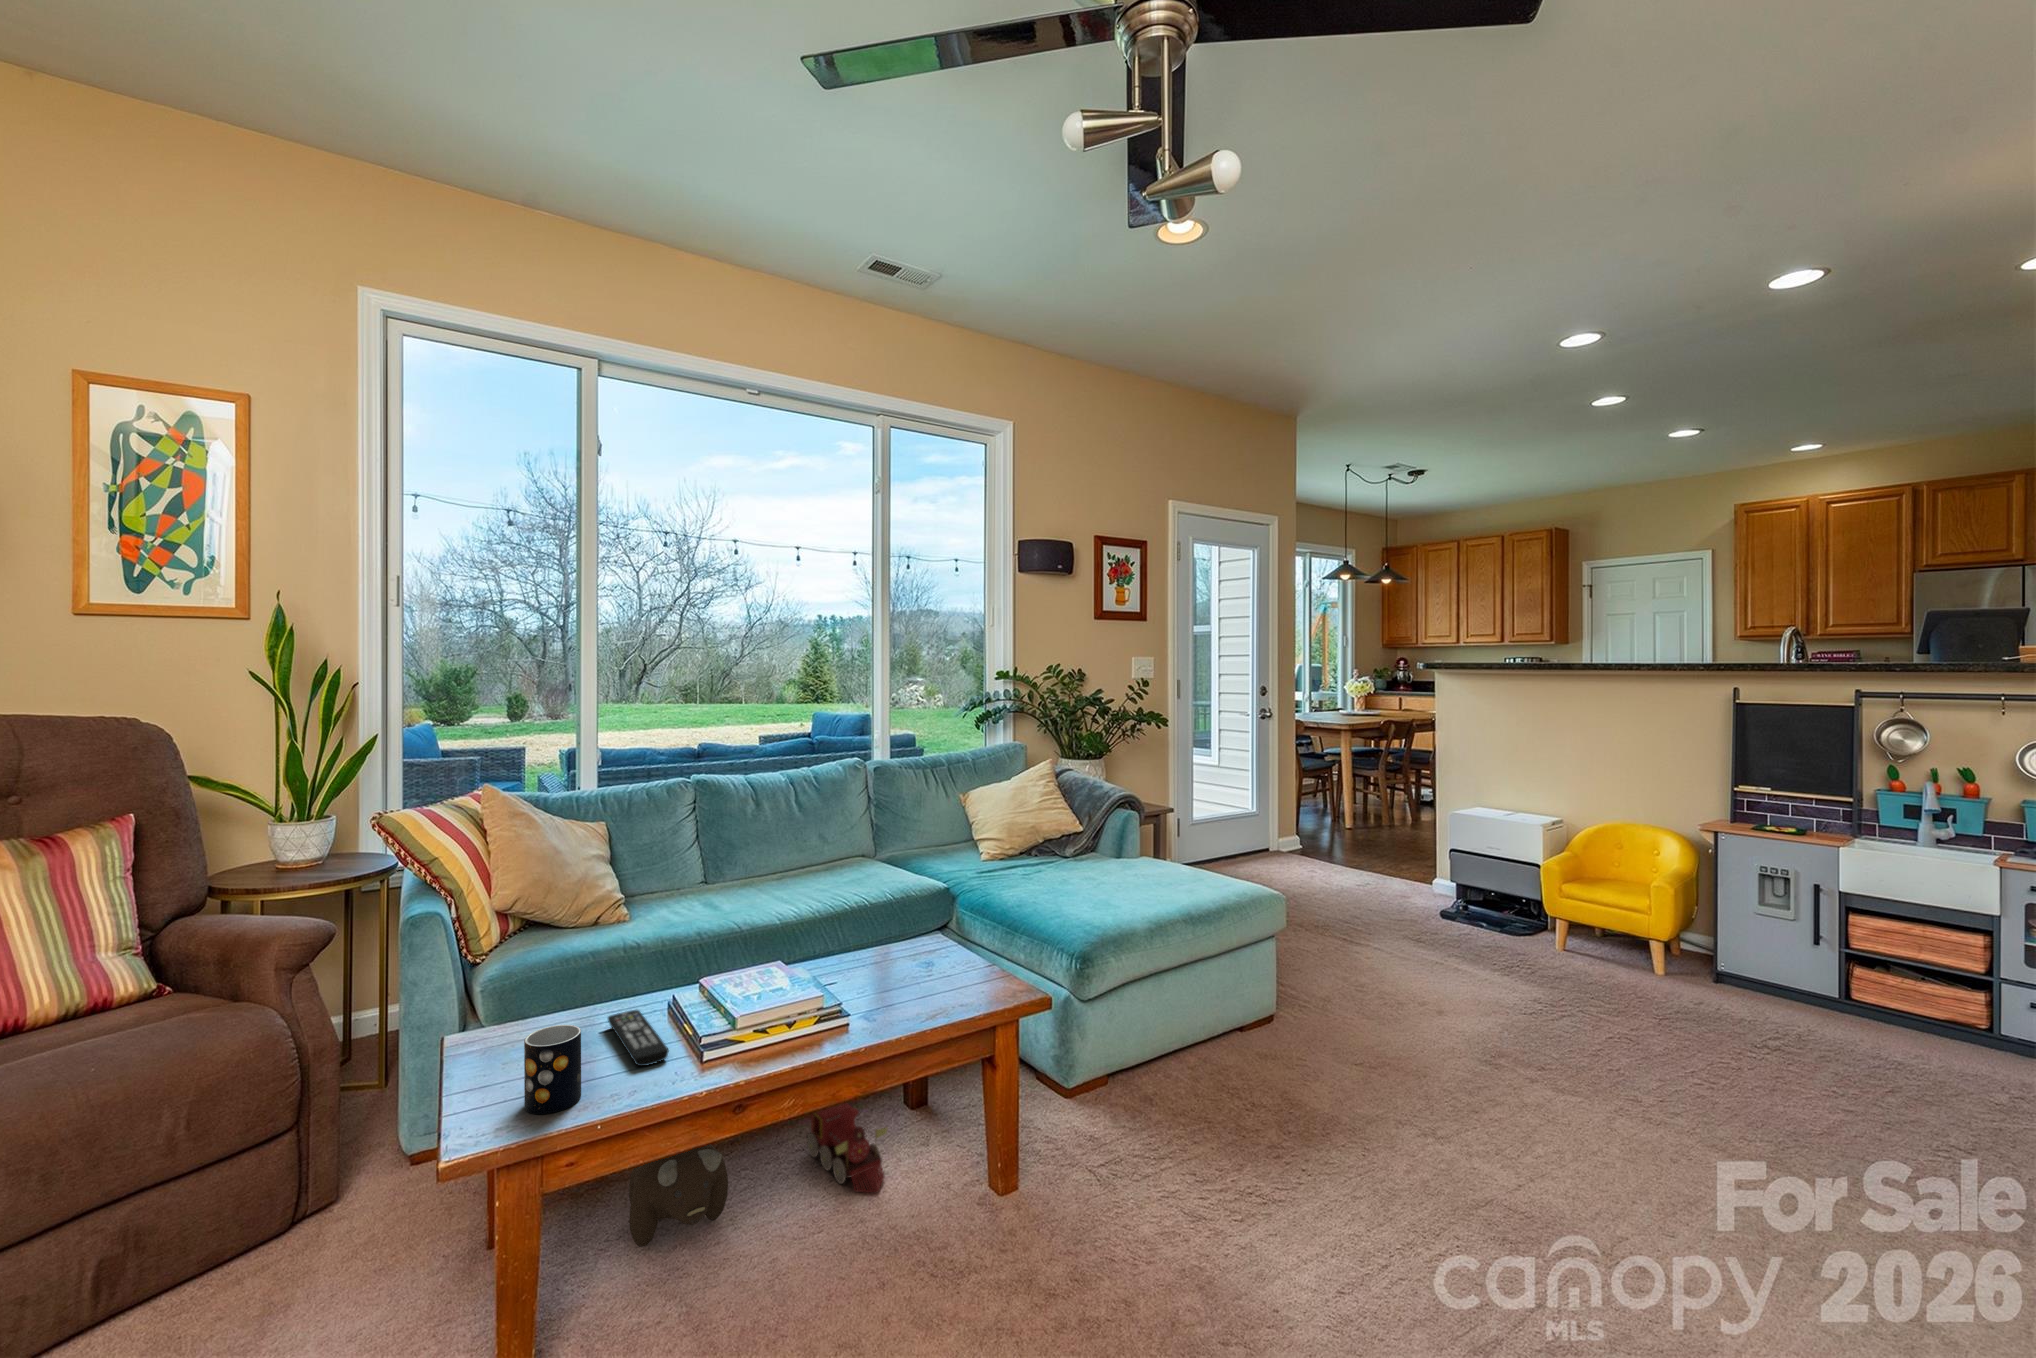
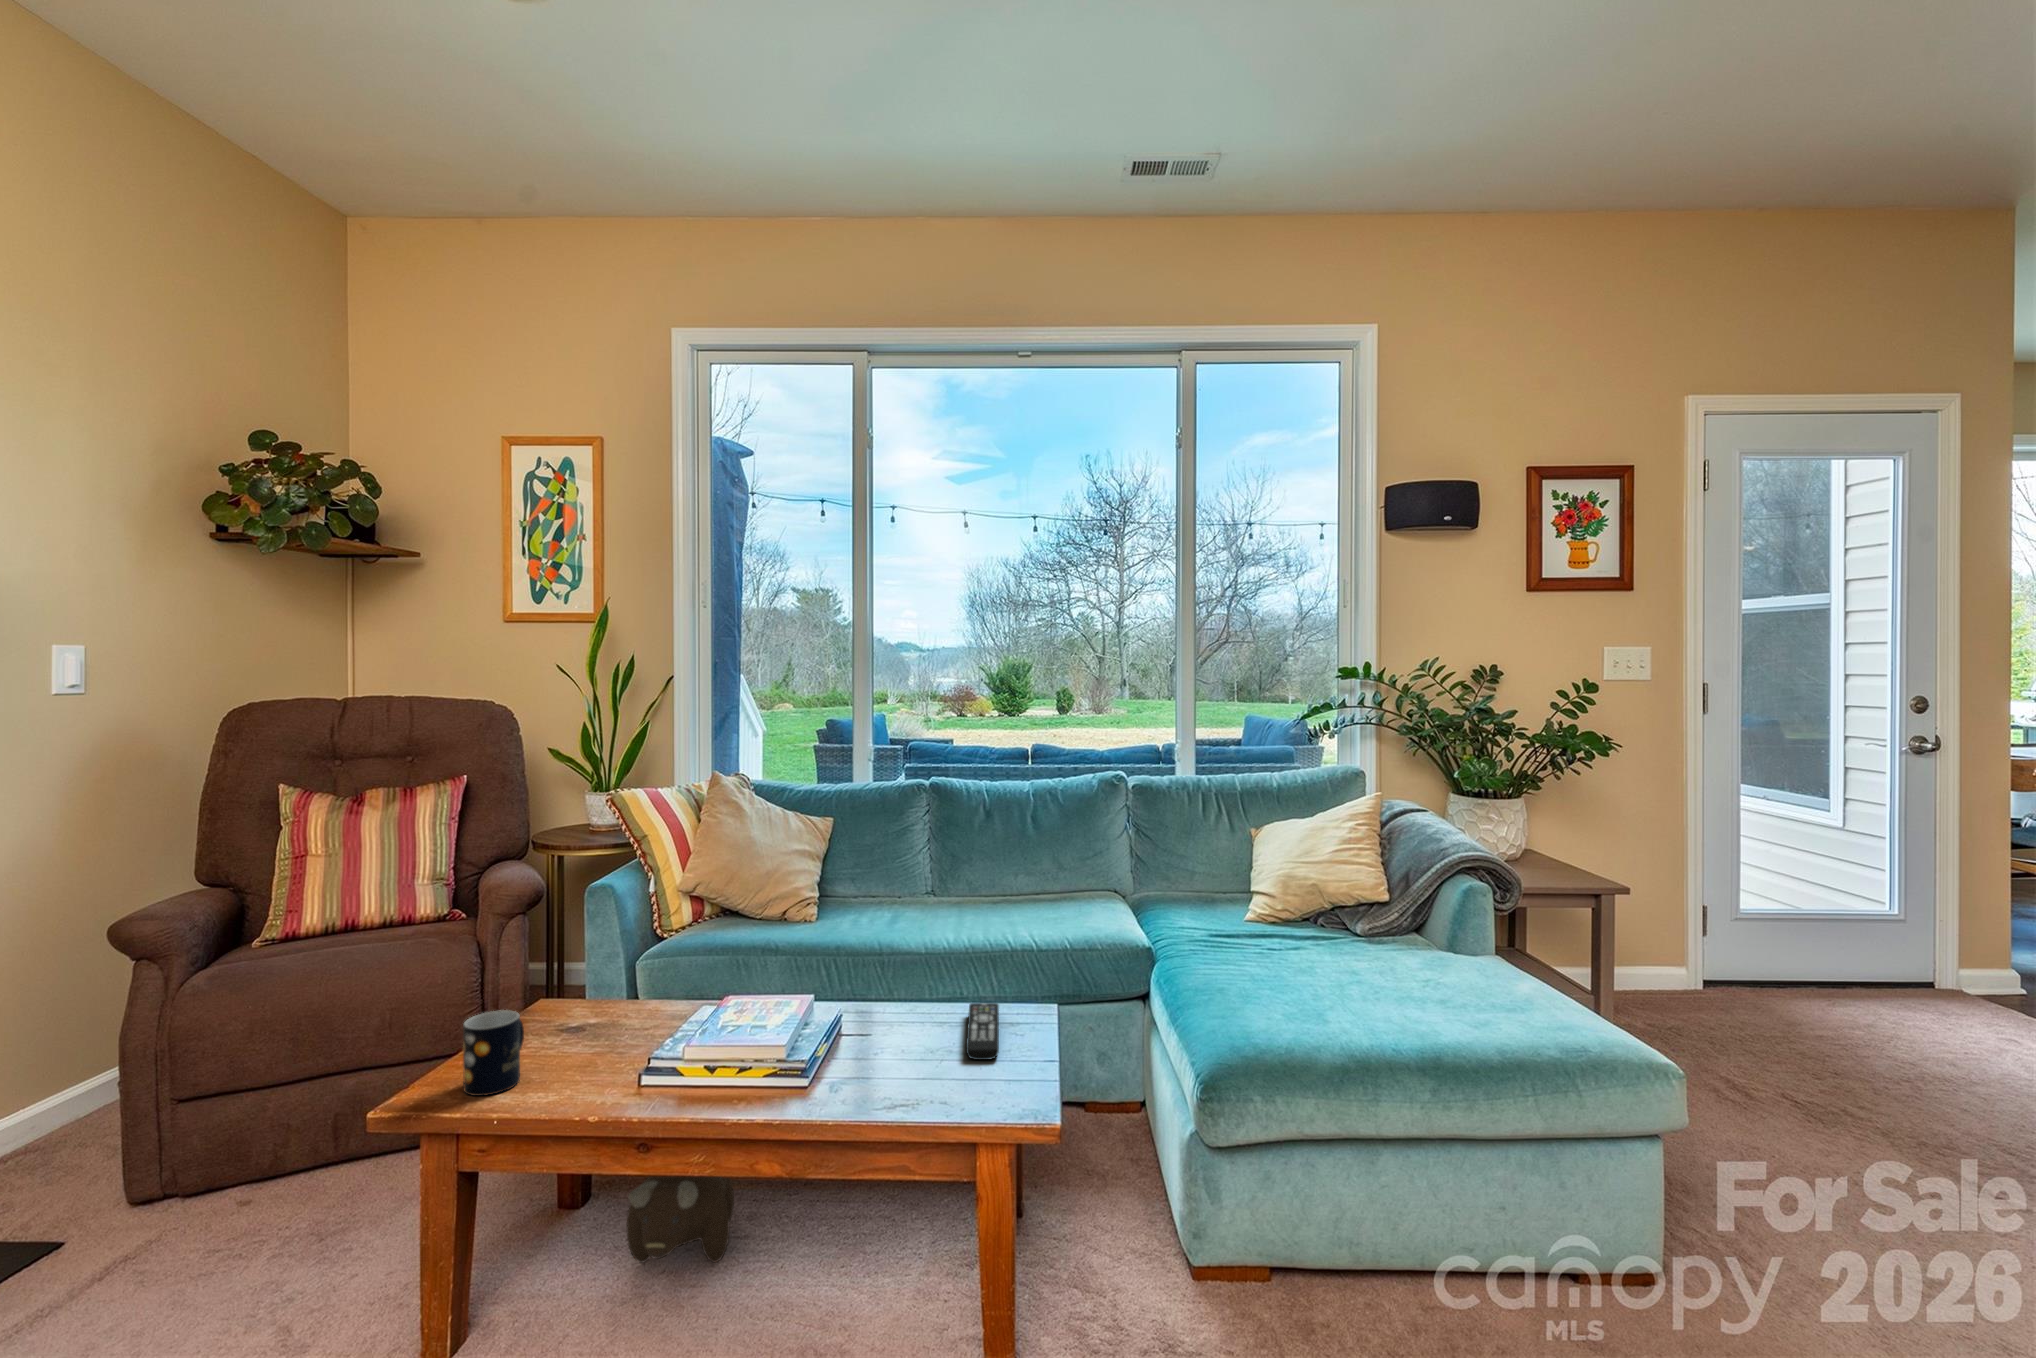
remote control: present [608,1010,669,1066] -> present [966,1003,999,1060]
toy train: present [807,1103,888,1192] -> none [838,1169,911,1303]

